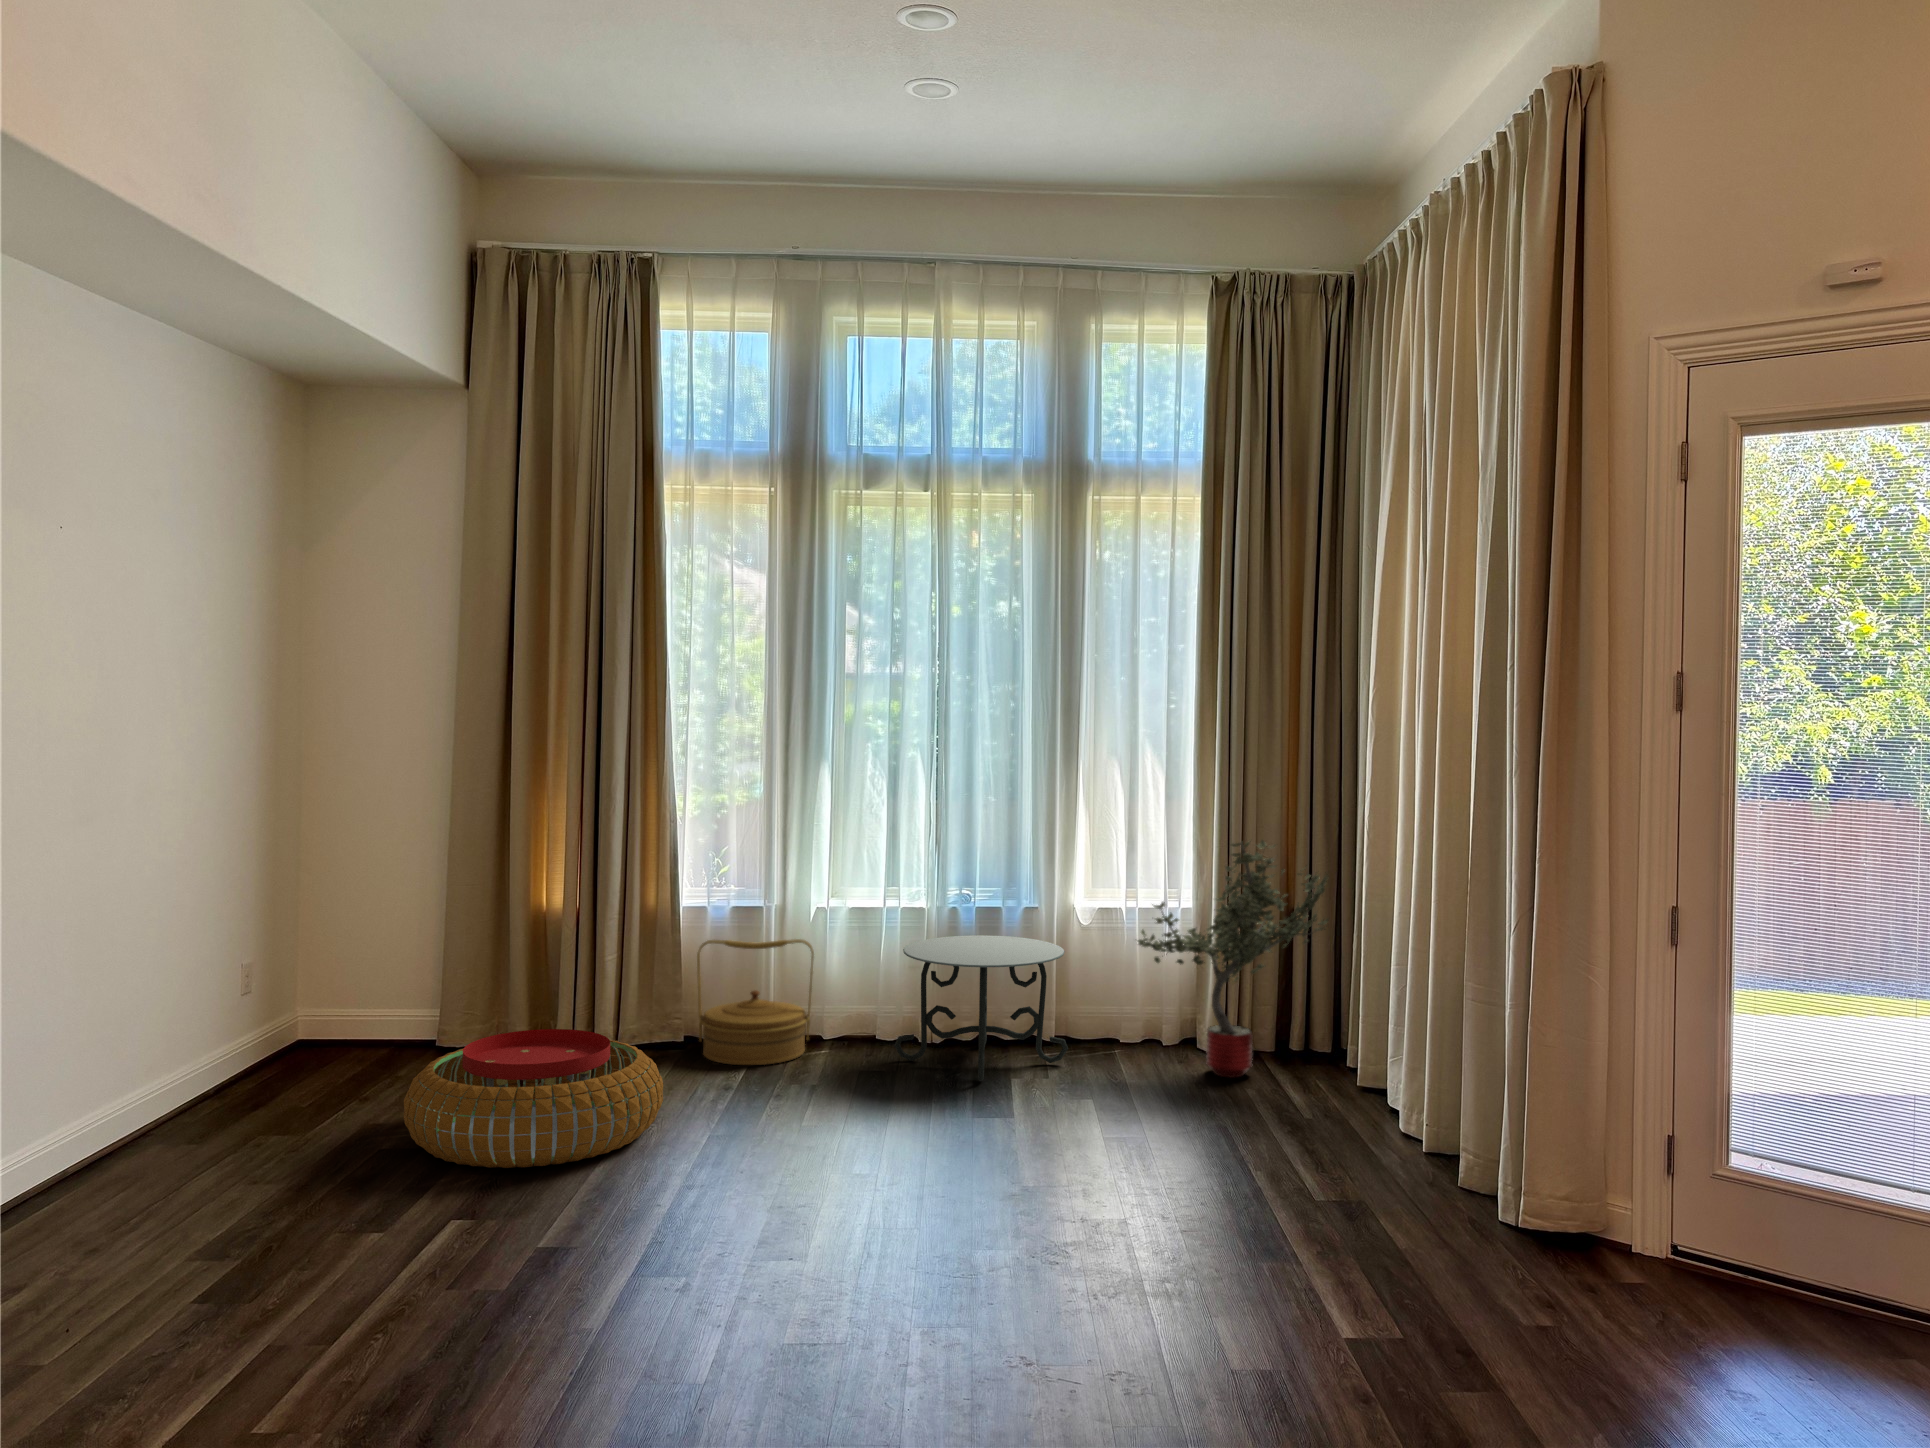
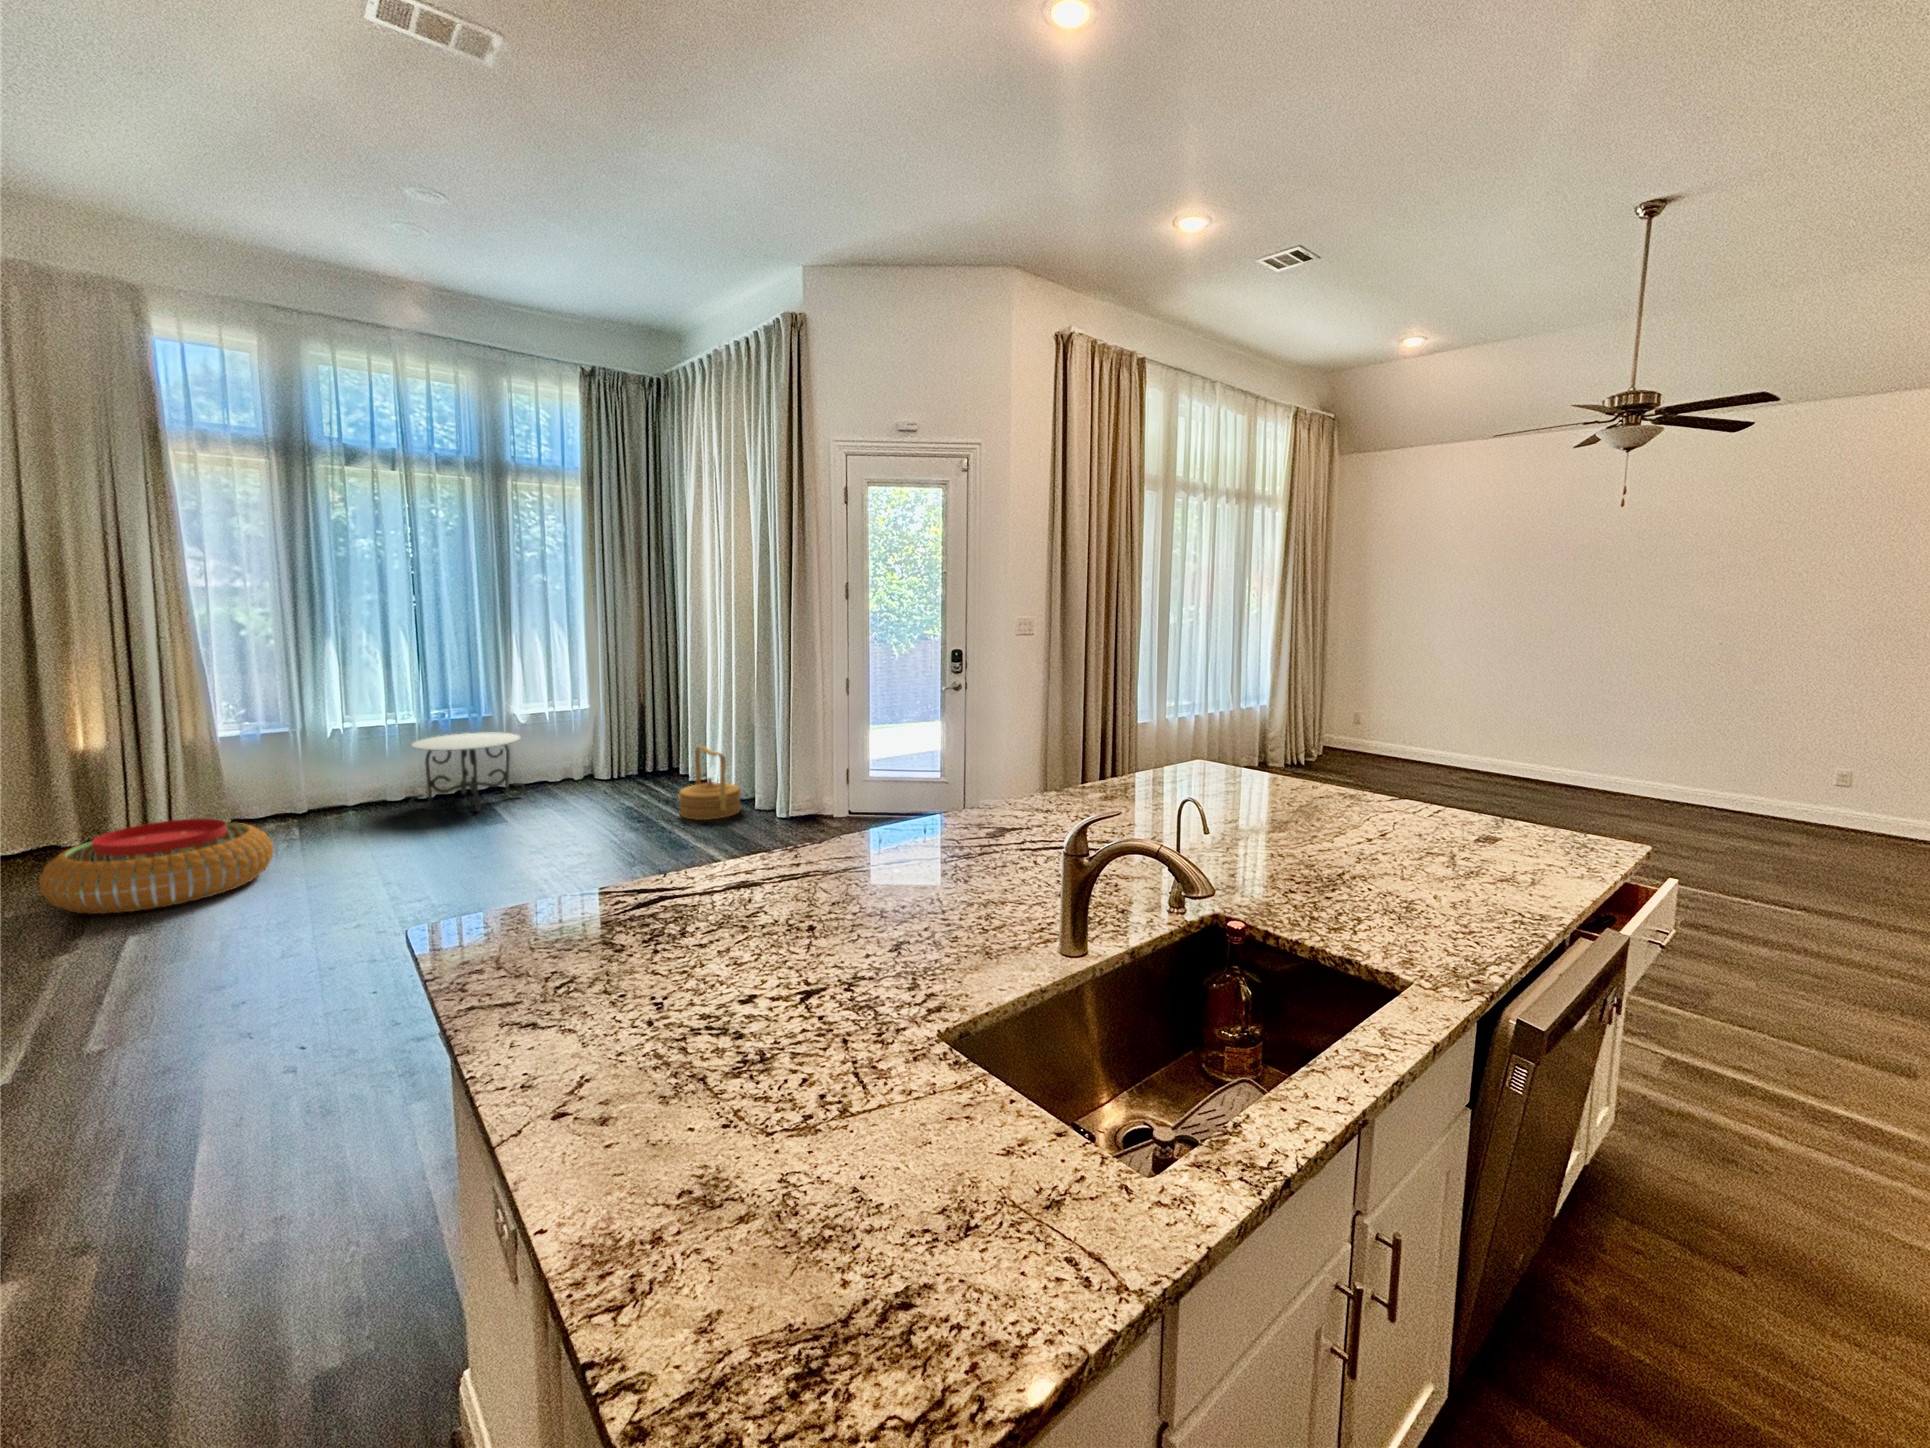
potted tree: present [1138,840,1328,1078] -> none [561,668,670,788]
woven basket: present [697,939,814,1065] -> present [678,746,741,820]

